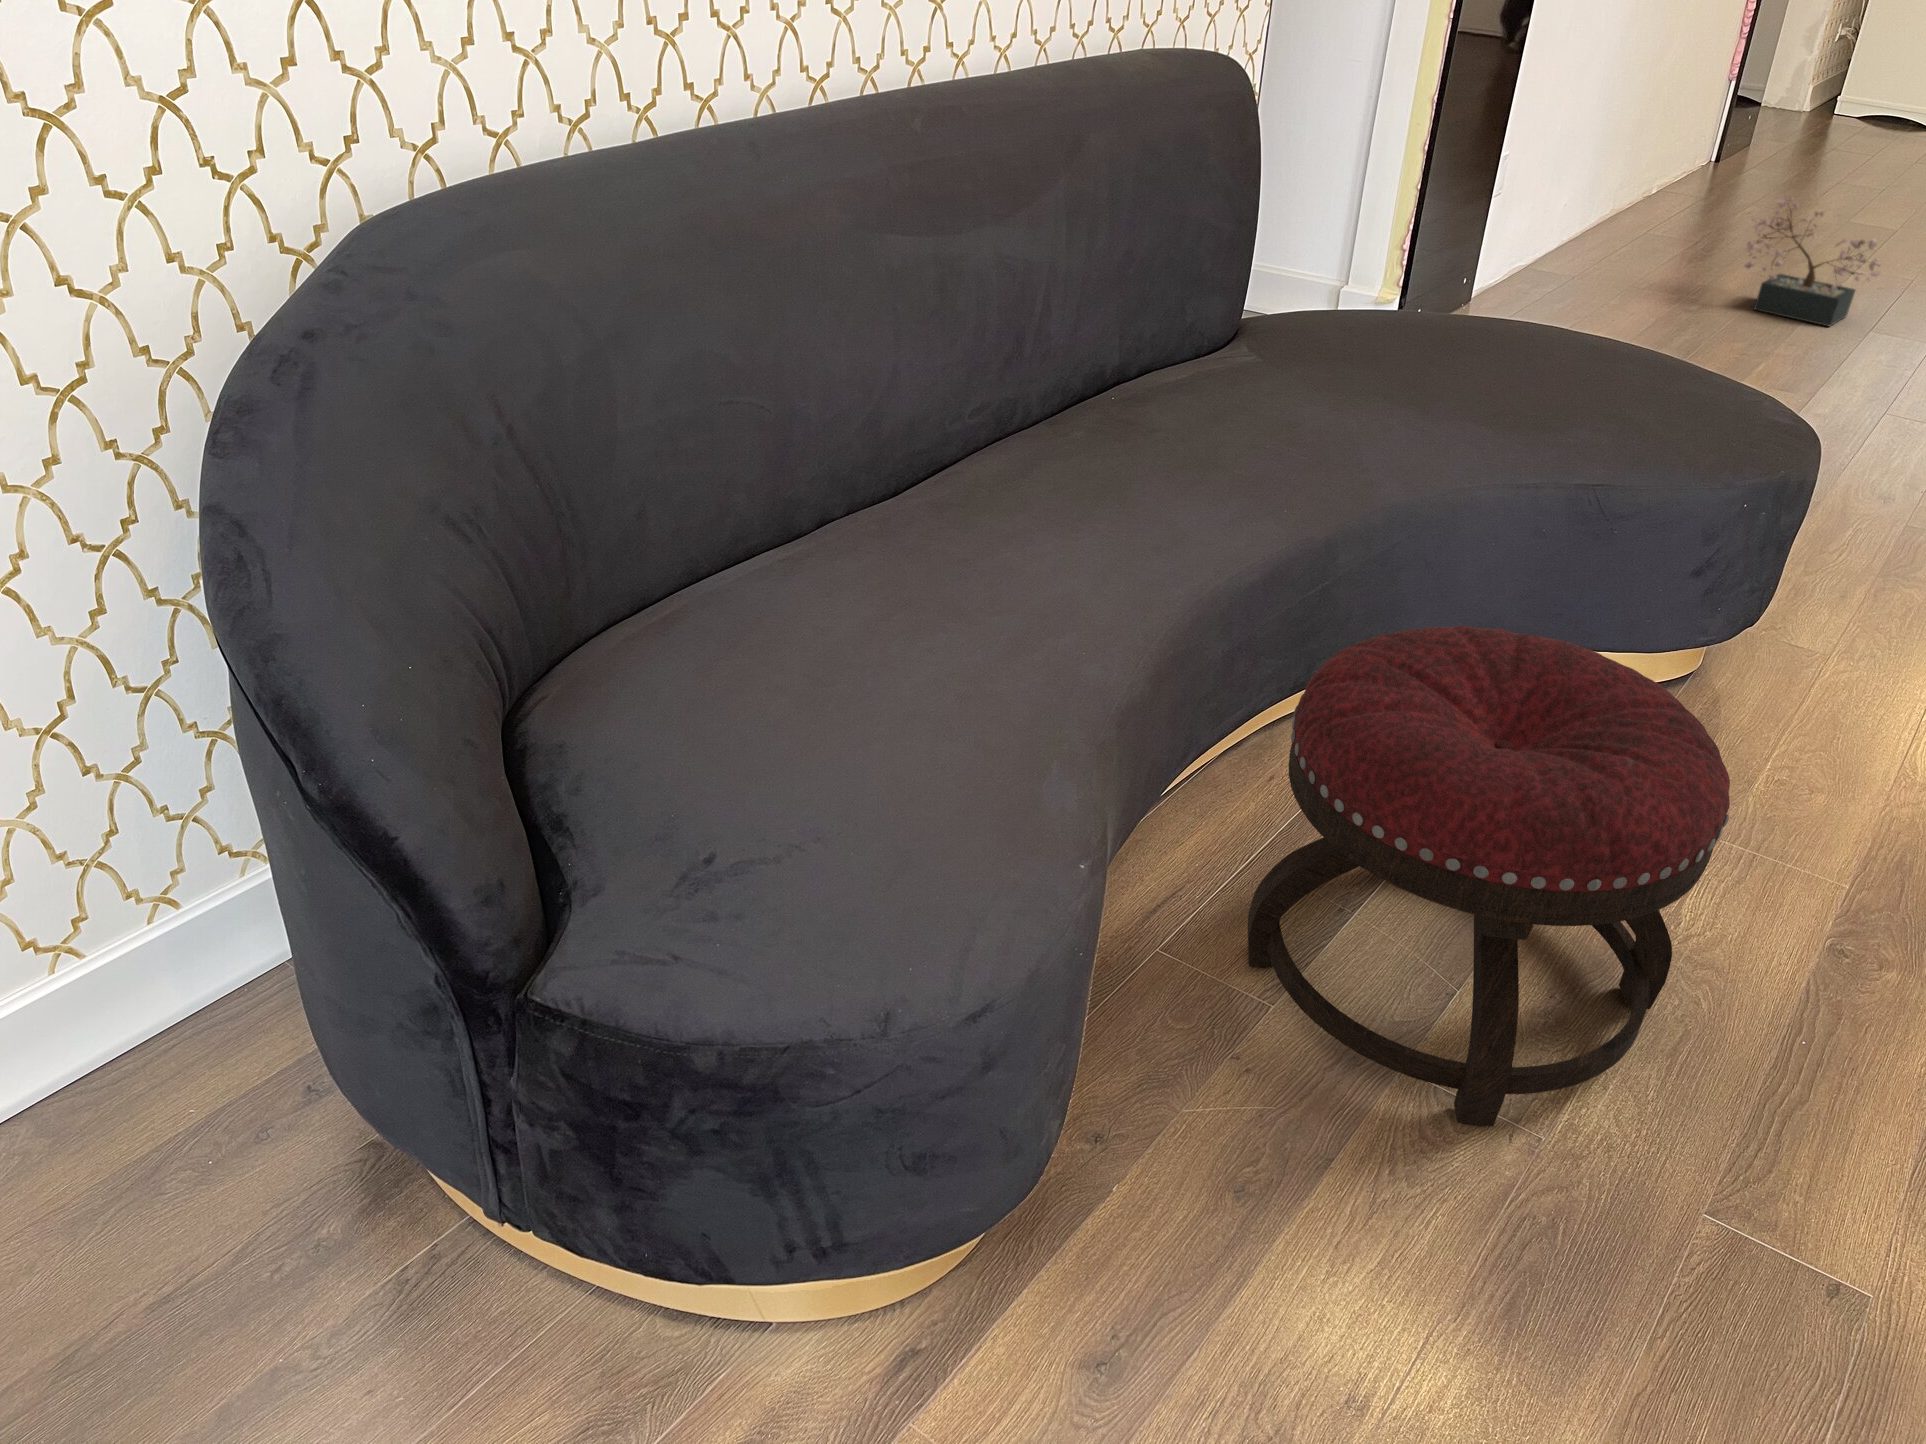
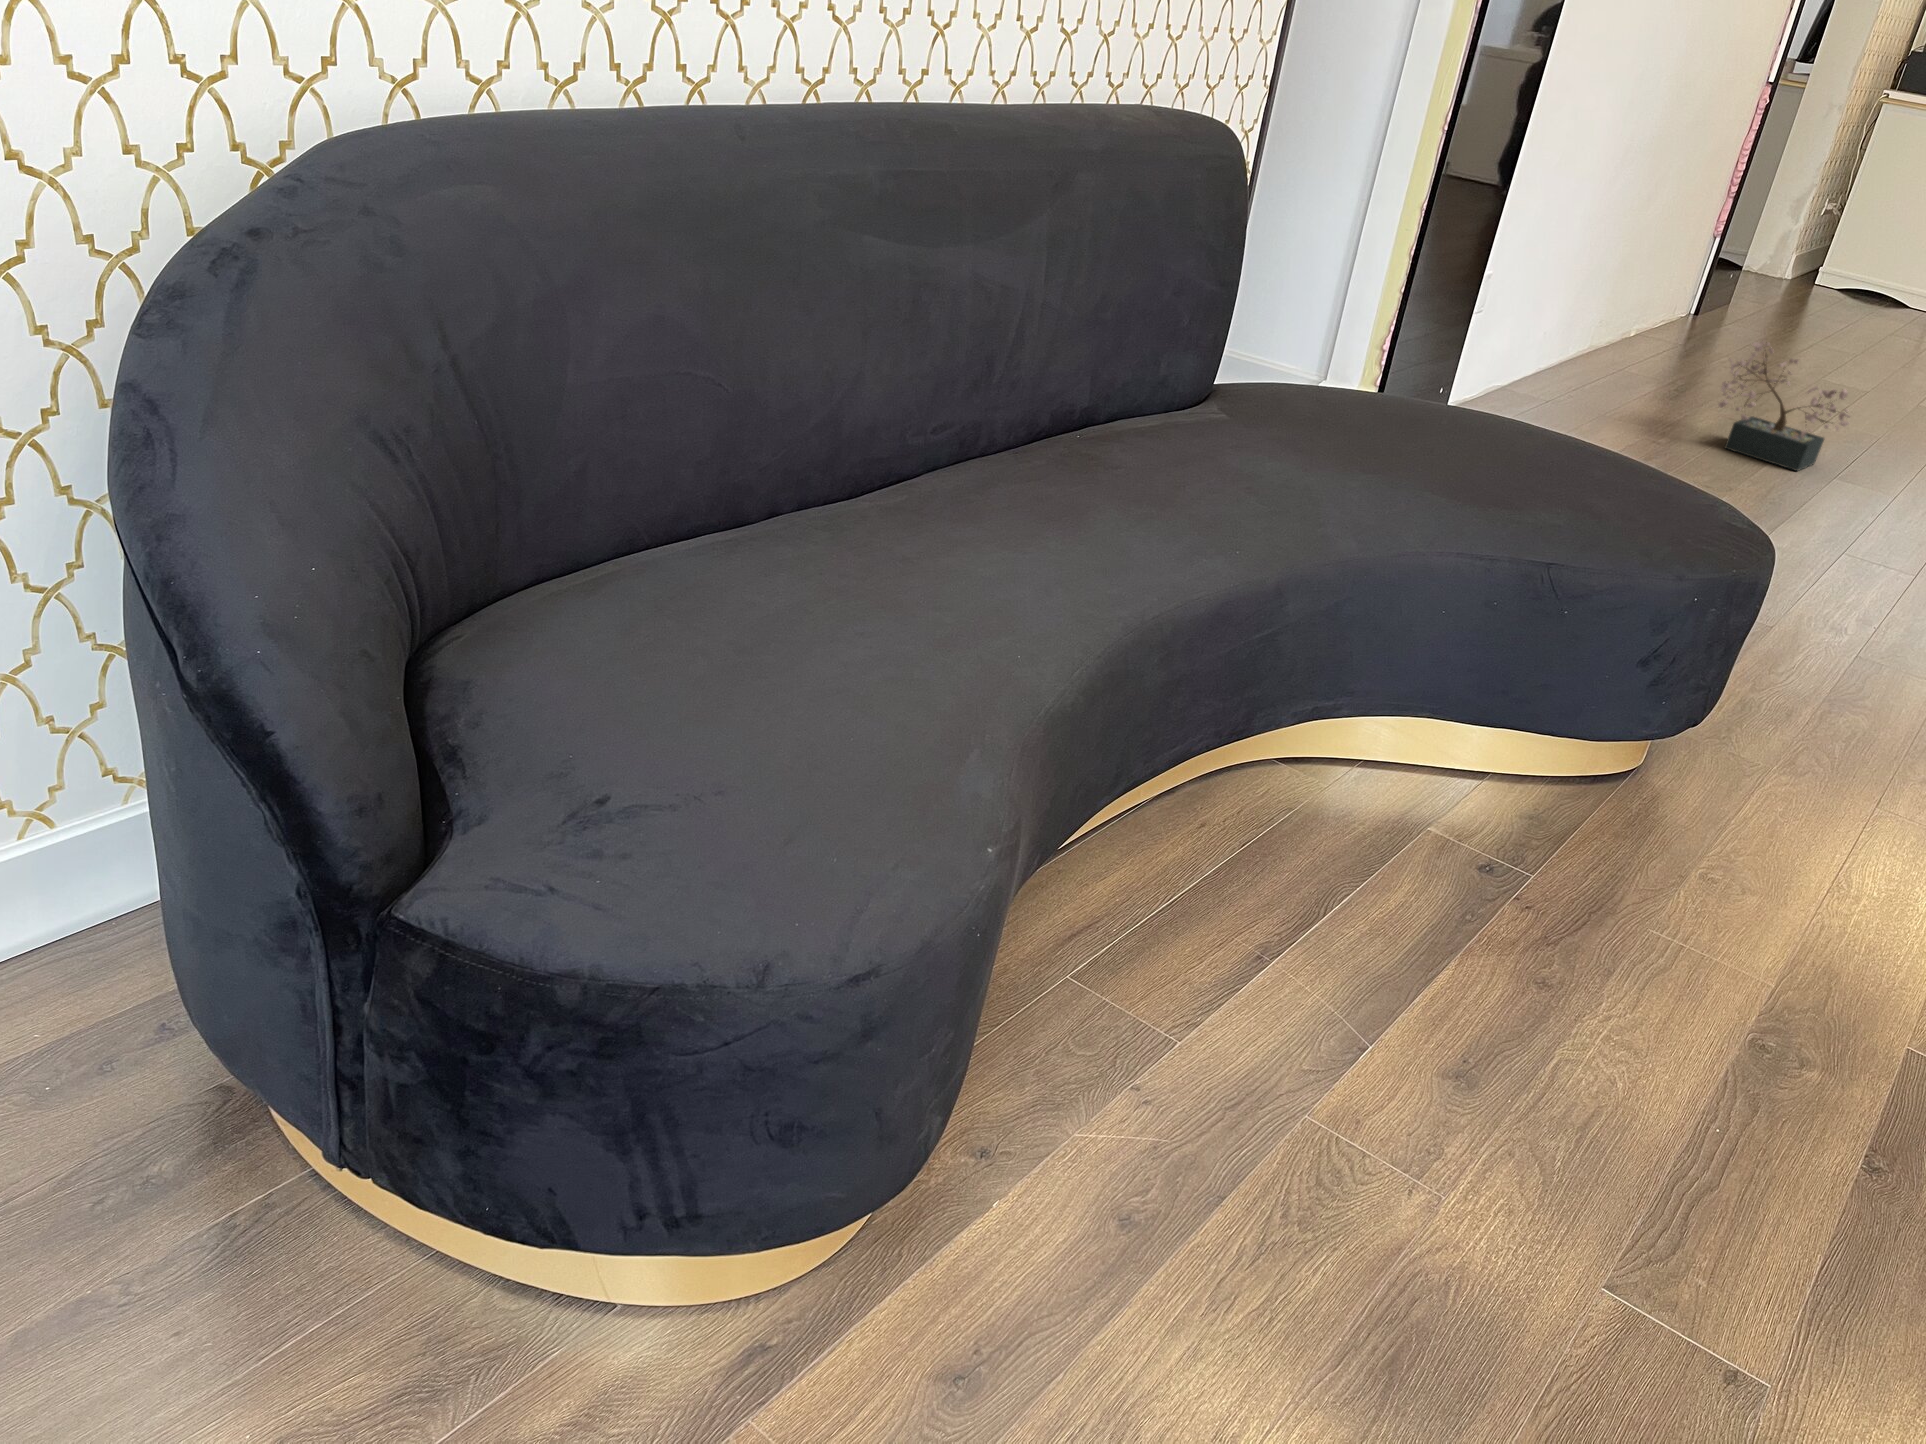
ottoman: present [1248,626,1730,1126] -> none [1158,672,1654,1181]

